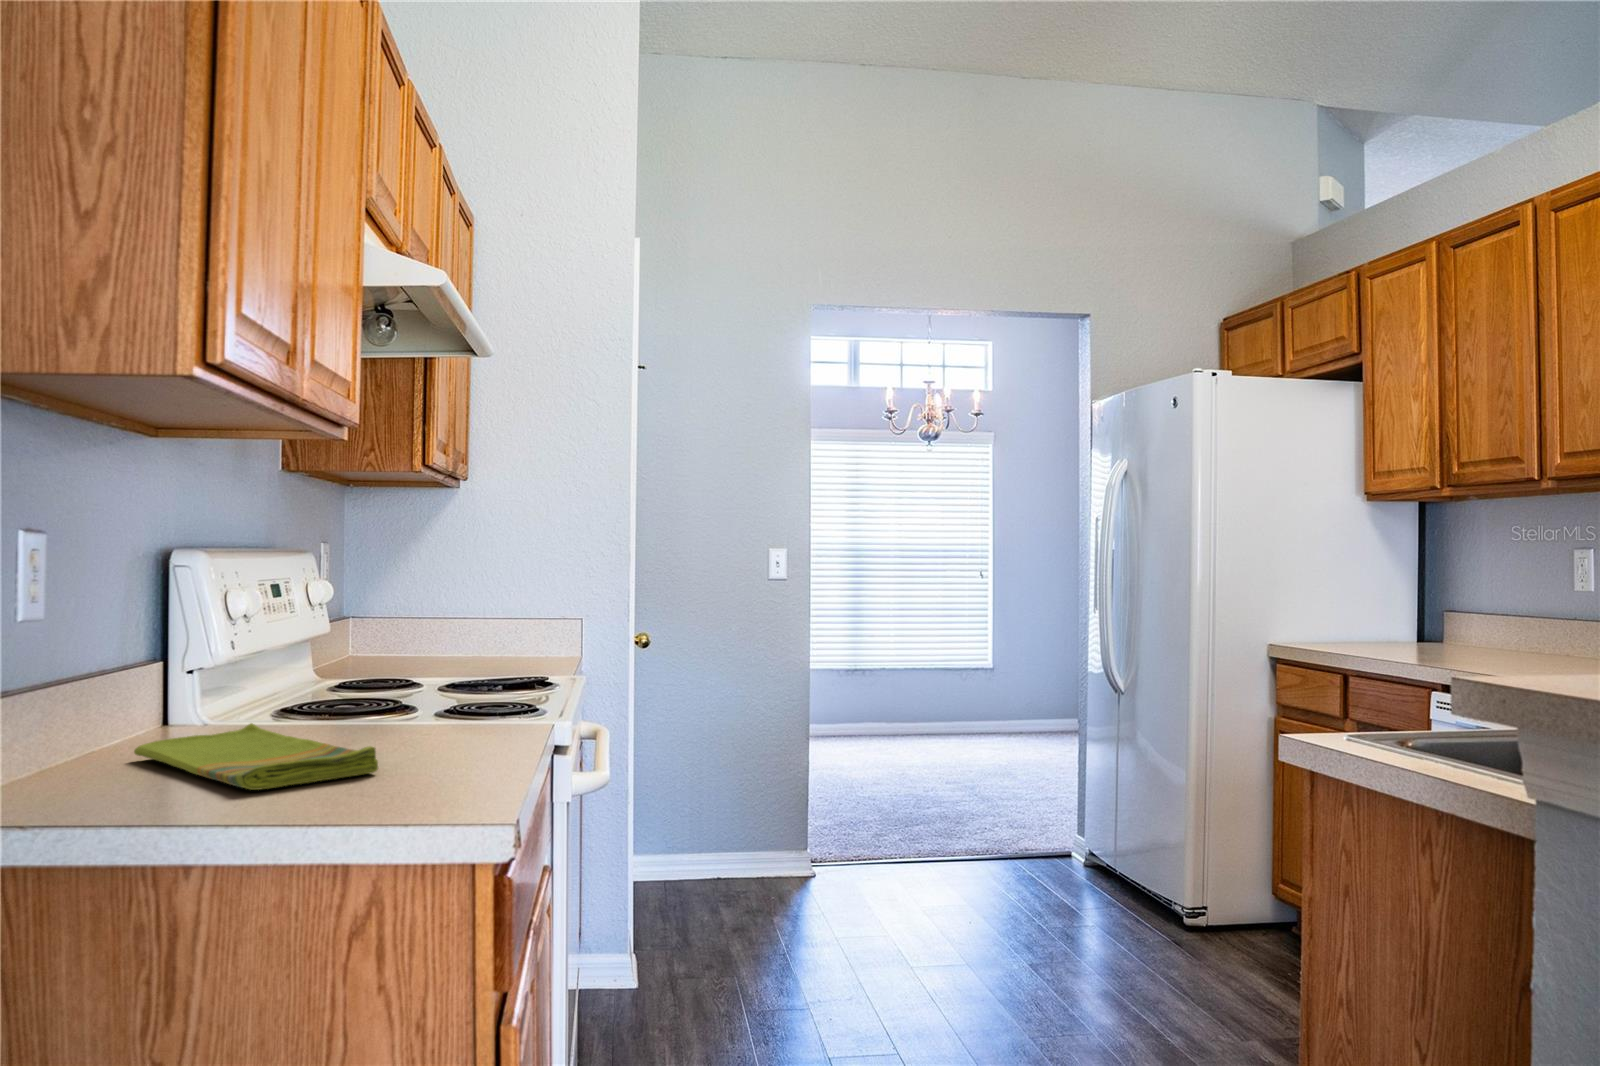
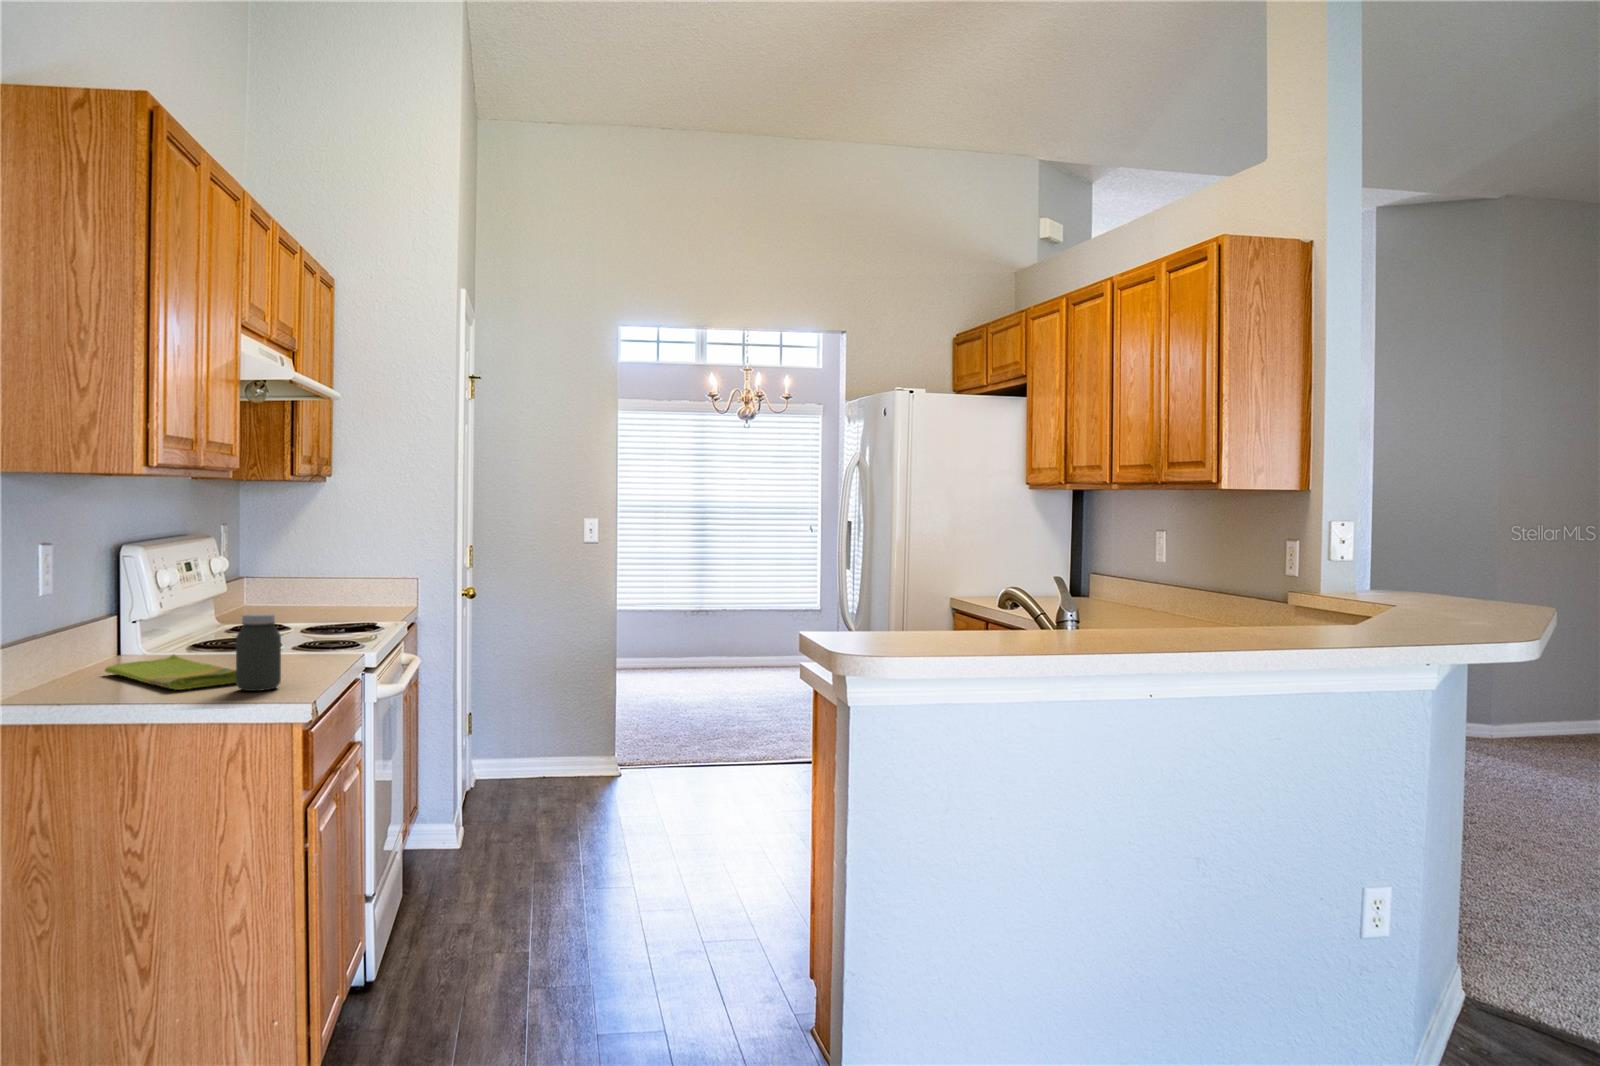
jar: none [363,644,444,792] -> present [236,614,281,691]

